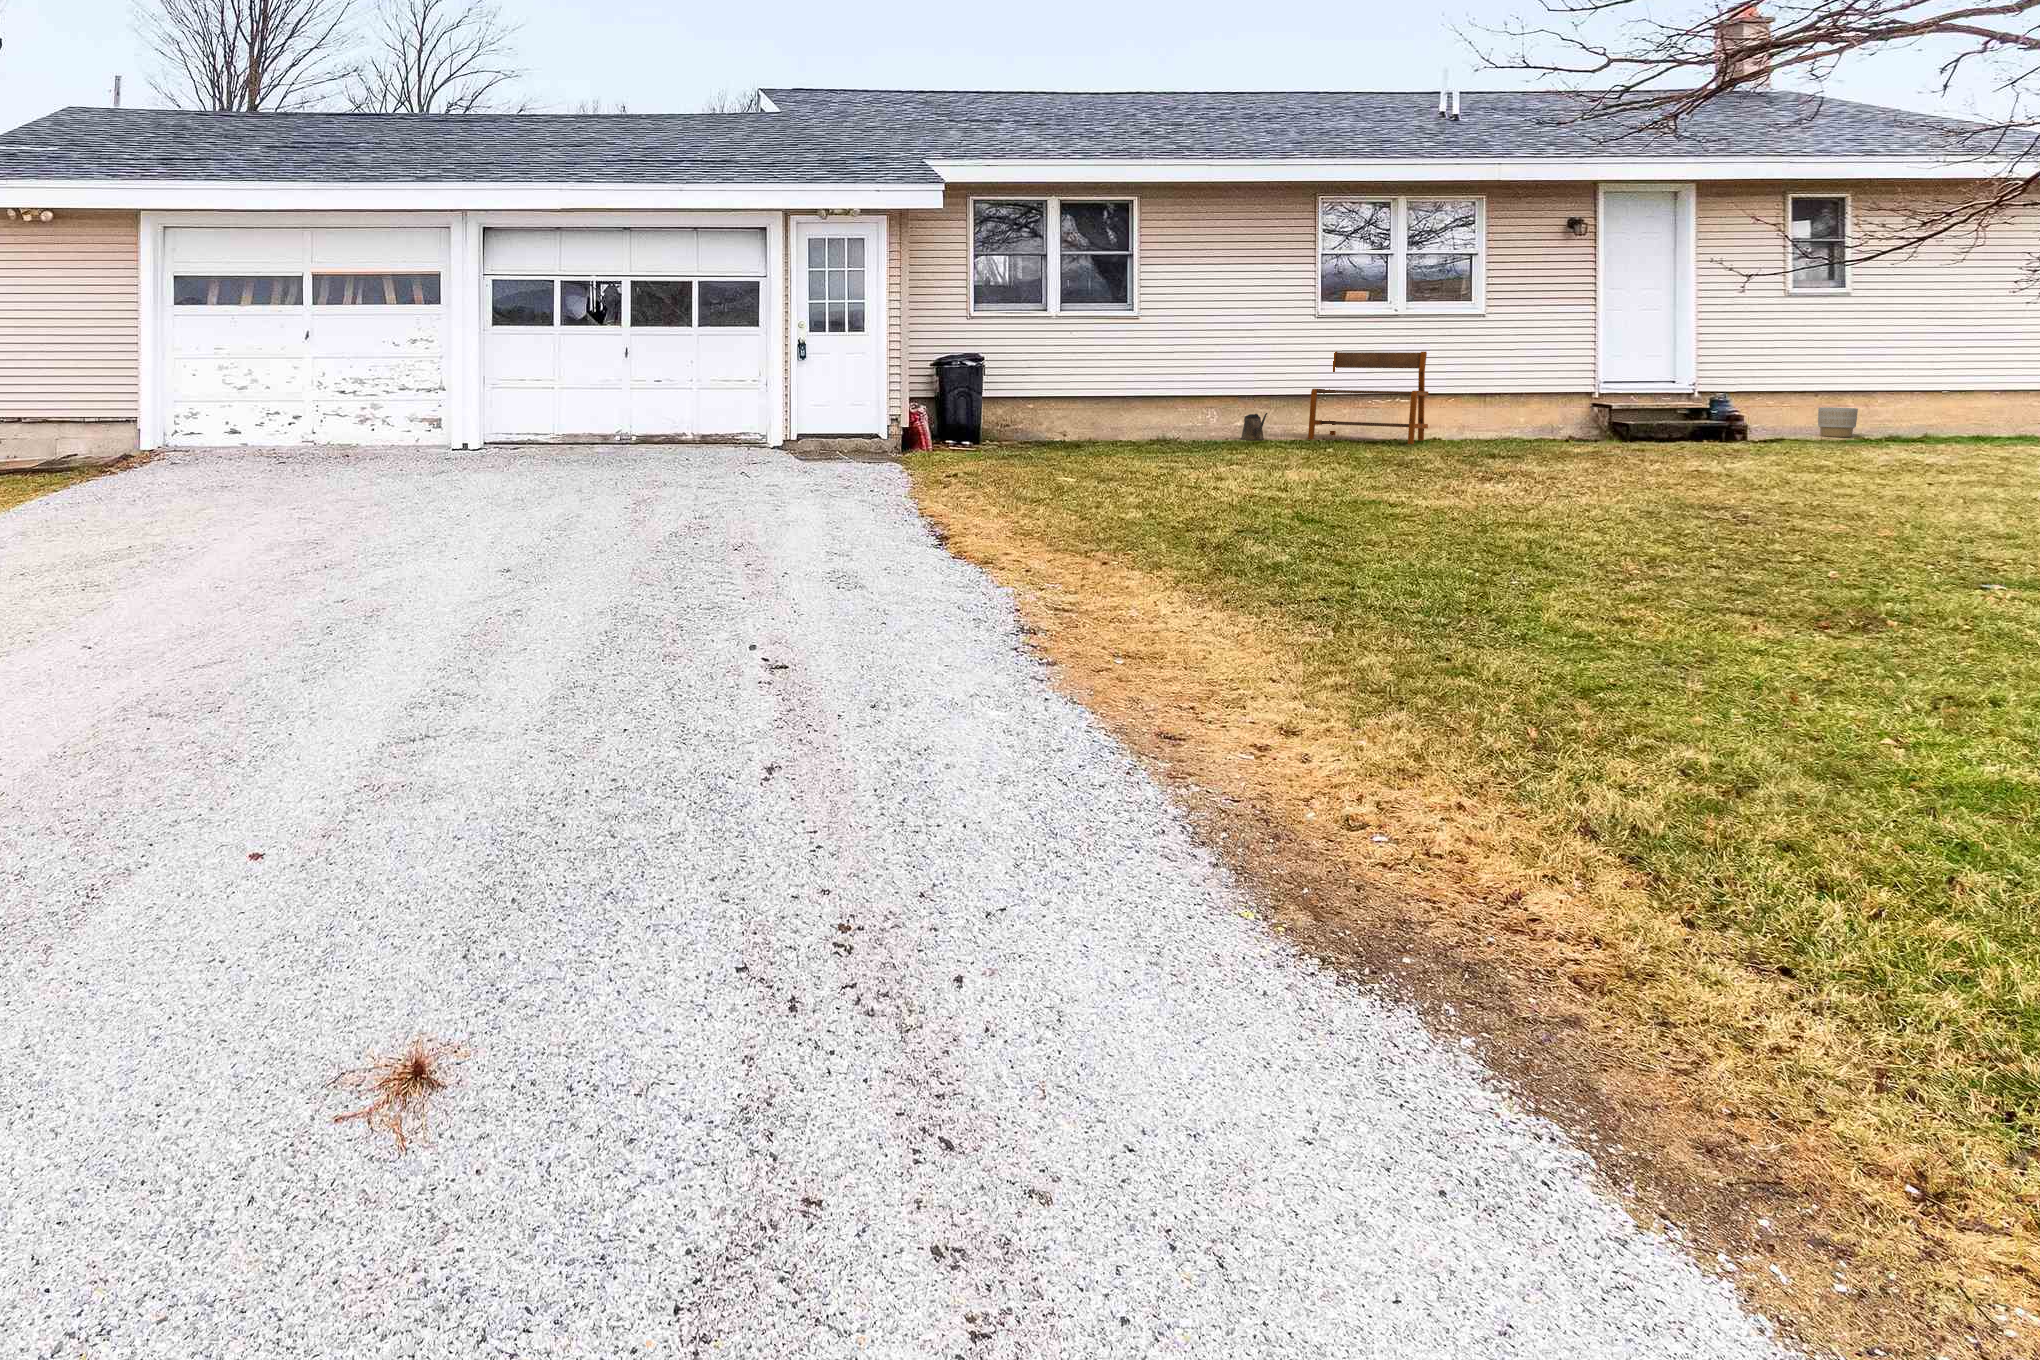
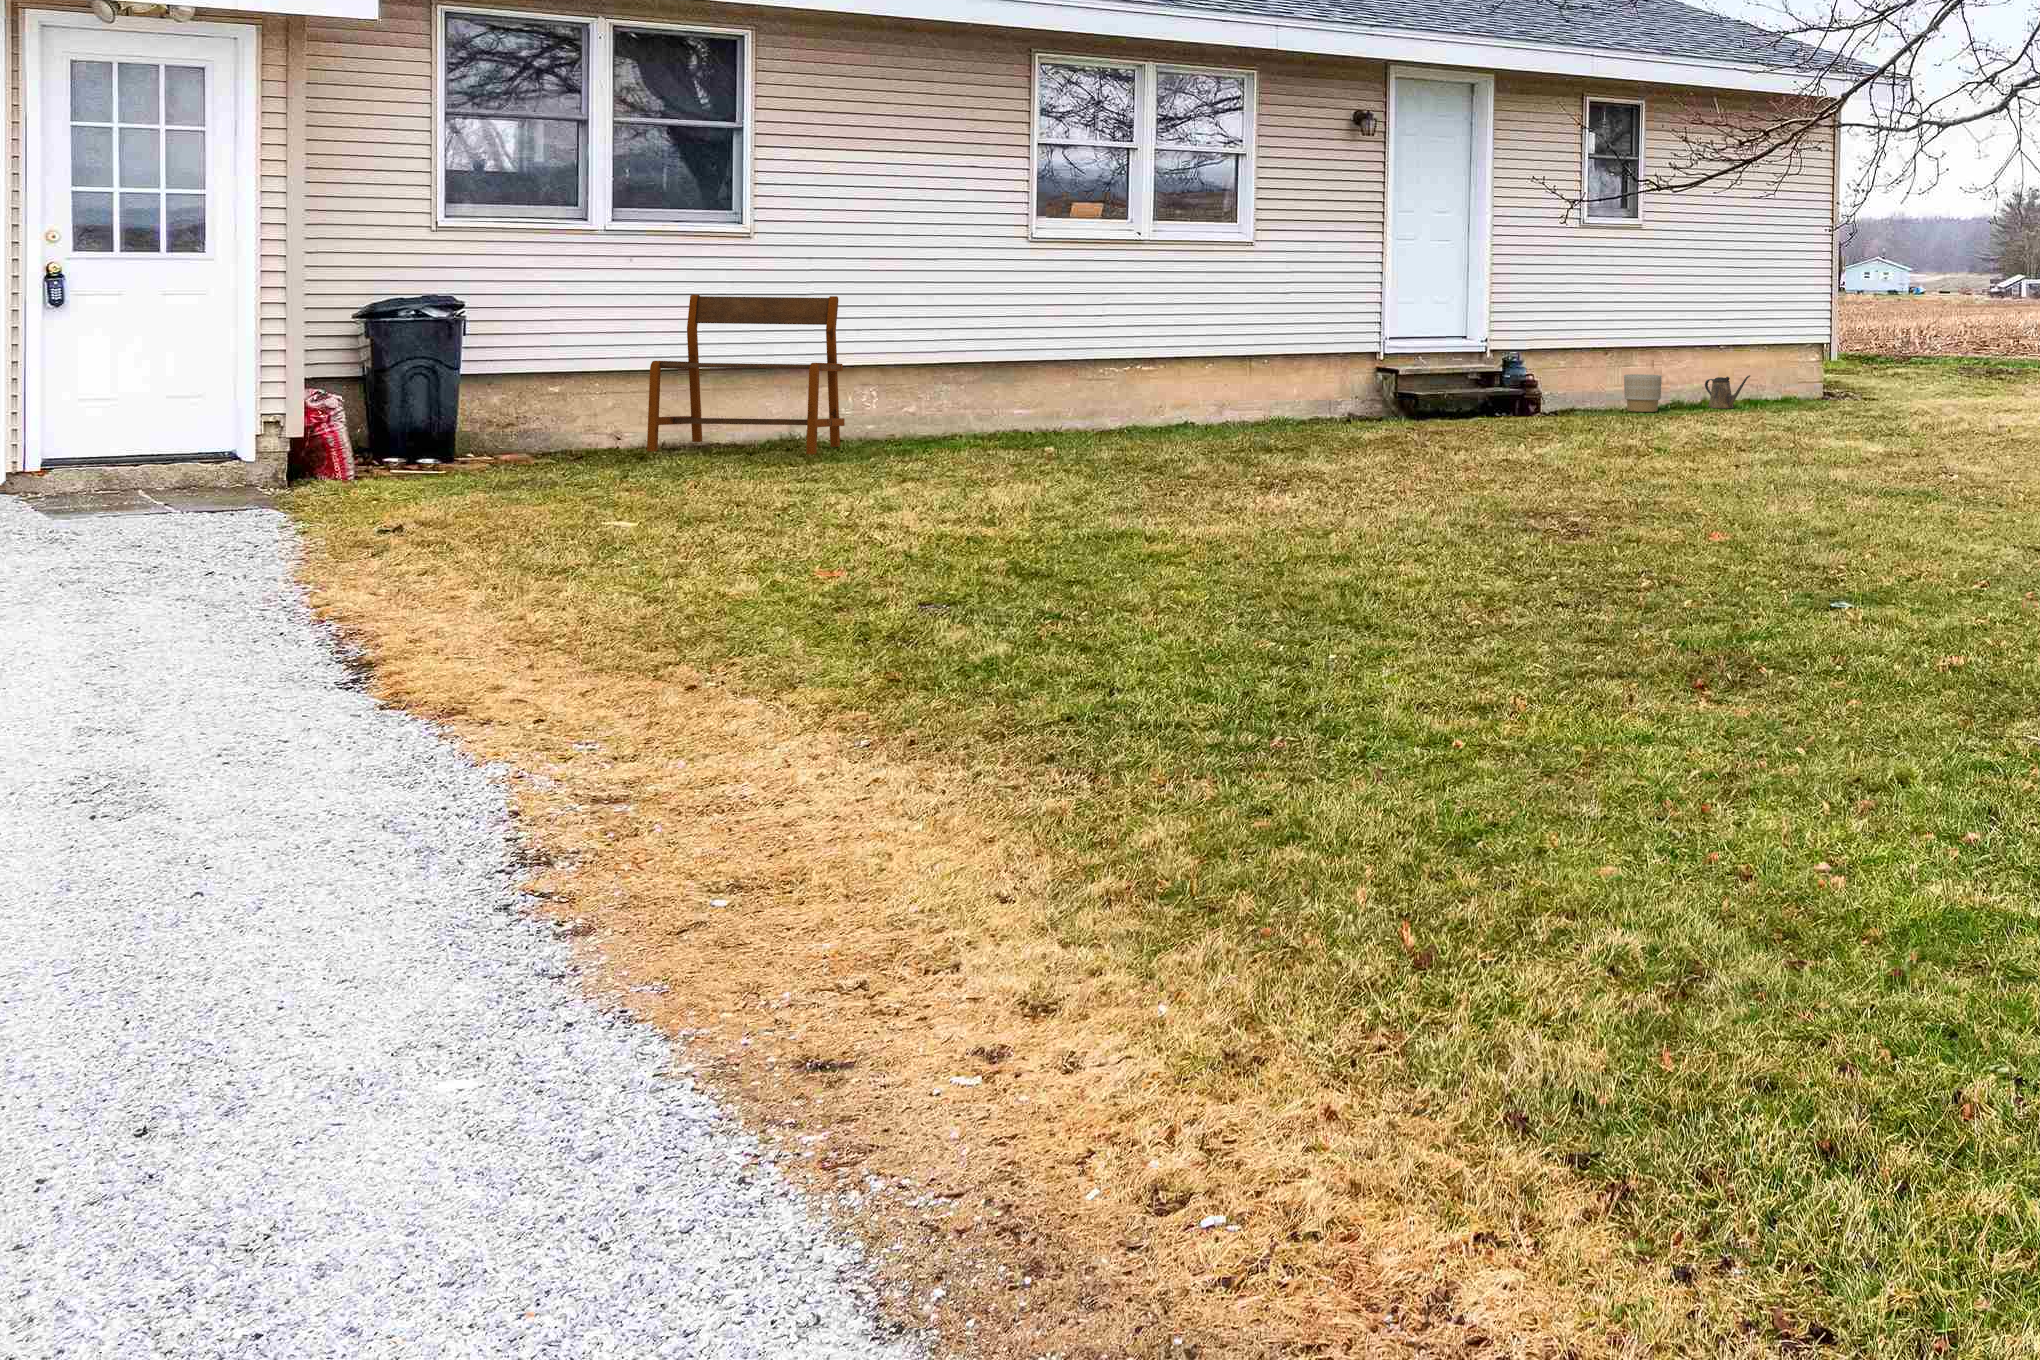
bench: present [1308,351,1428,444] -> present [647,295,845,454]
watering can: present [1241,413,1267,440] -> present [1705,375,1750,408]

